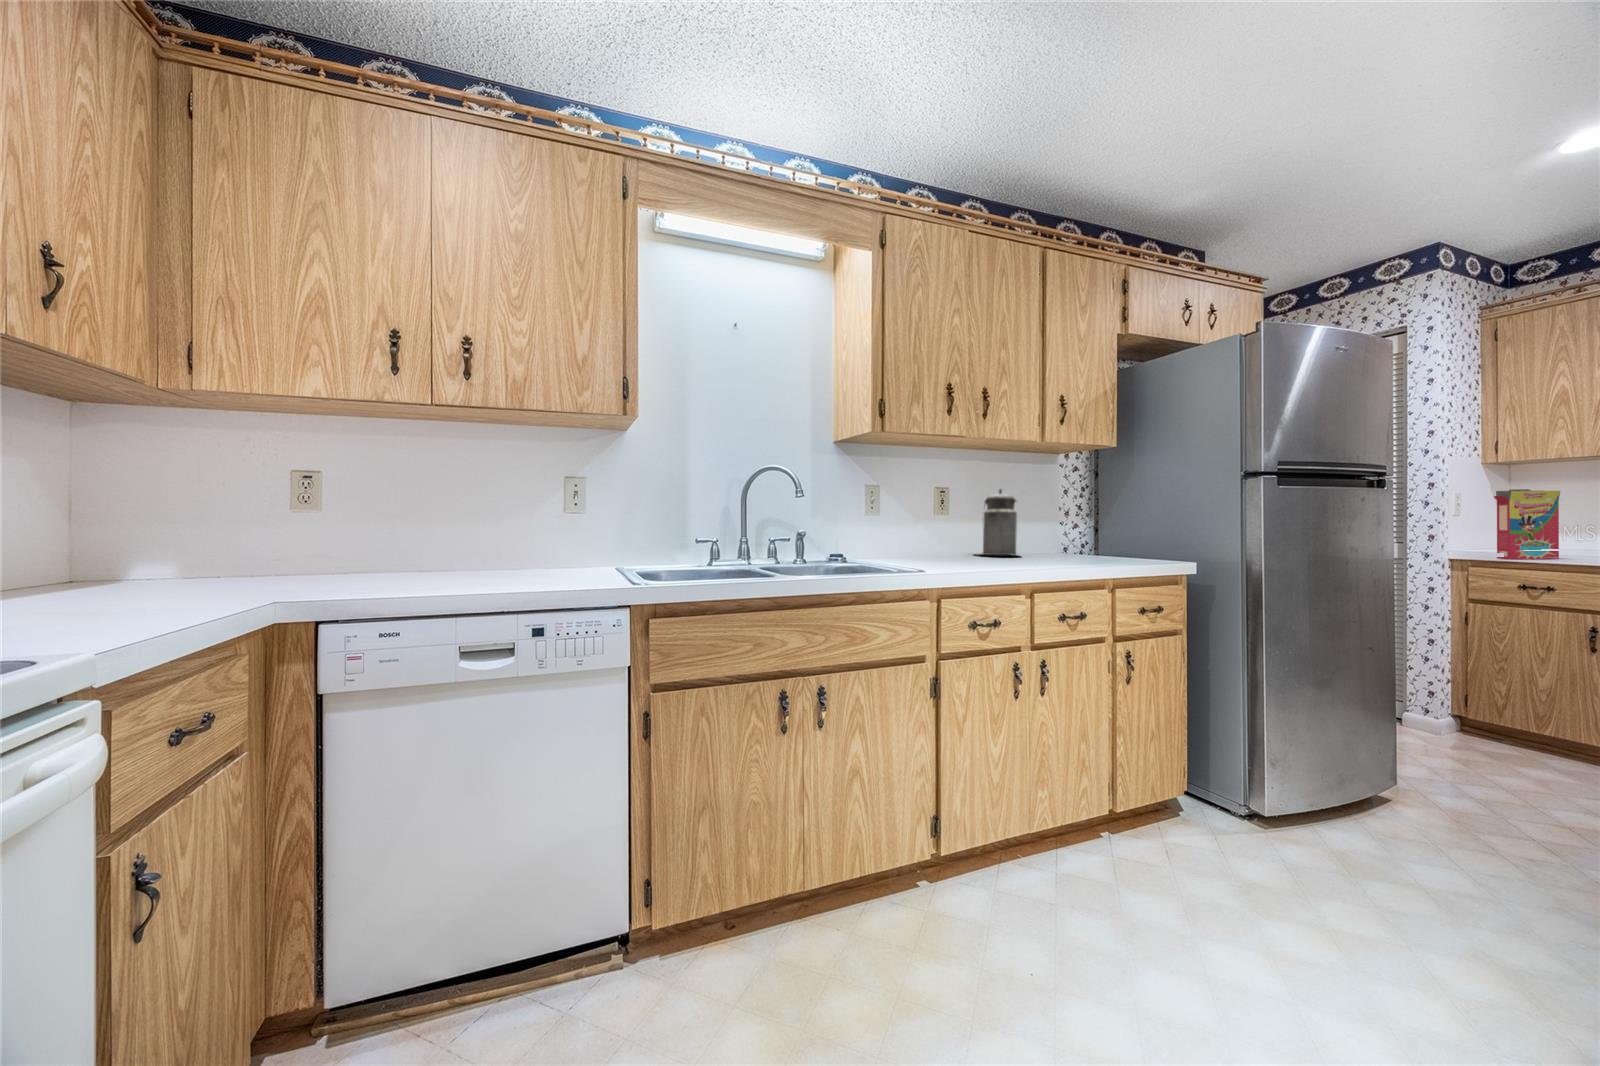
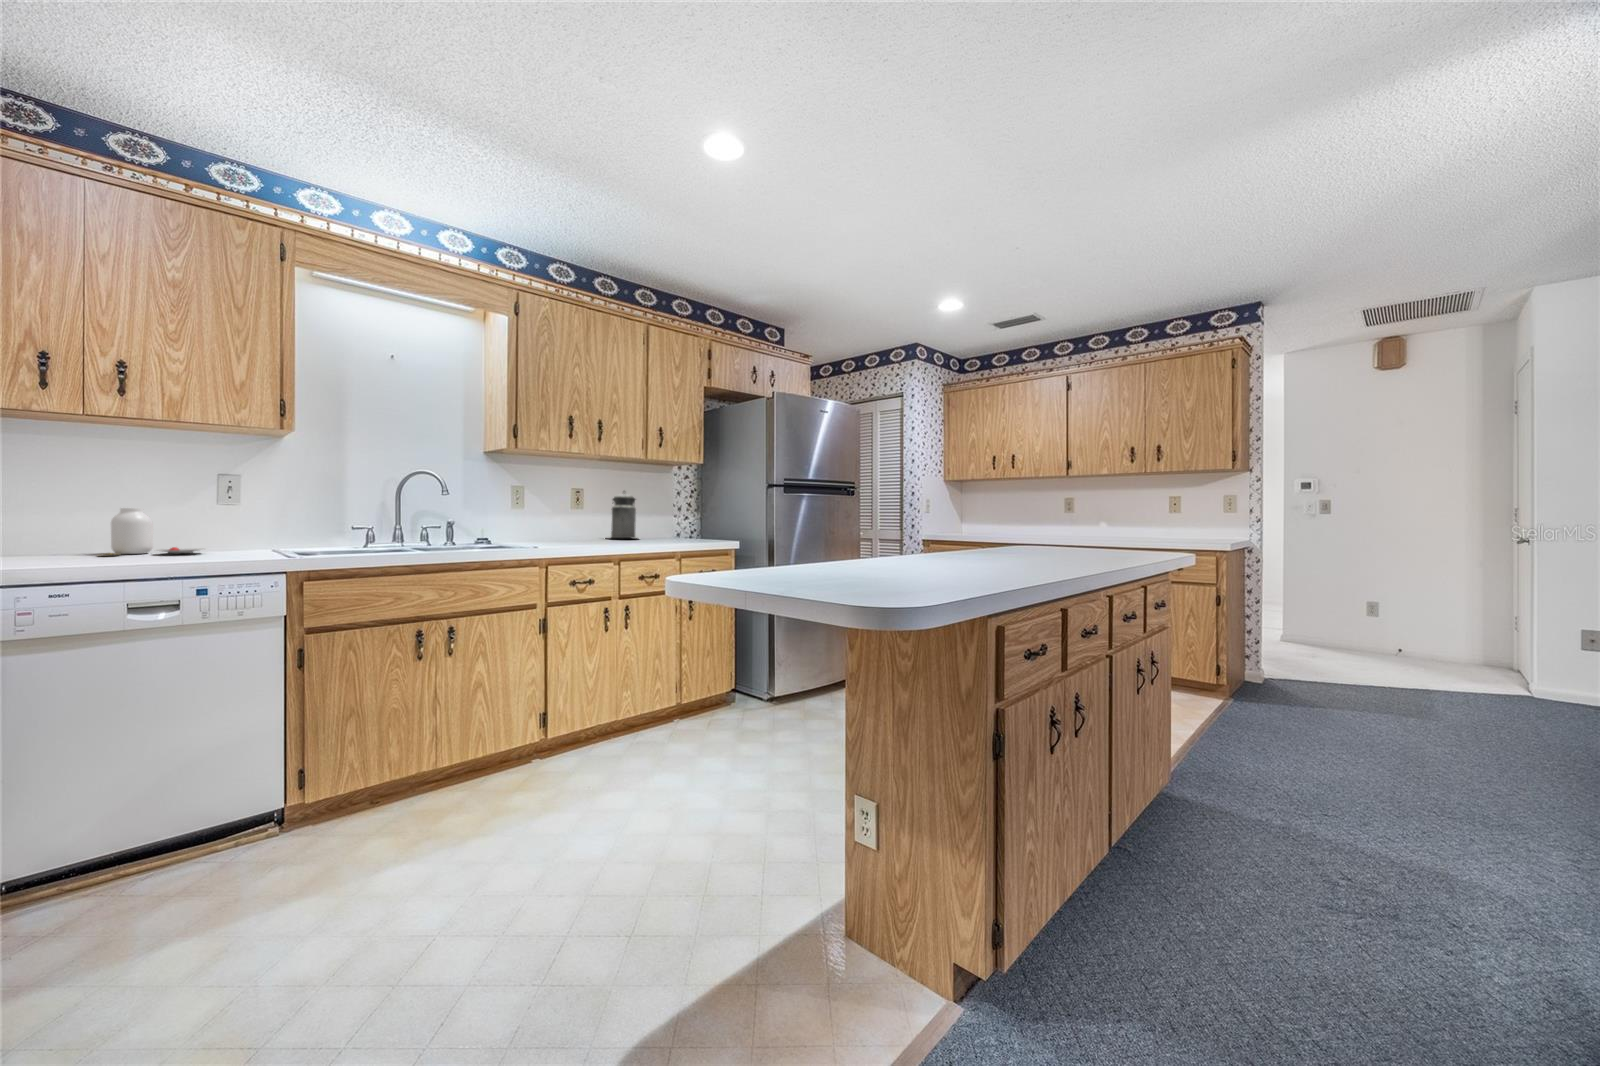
cereal box: present [1494,489,1561,559] -> none [941,498,973,540]
jar: none [443,518,547,576] -> present [107,508,201,555]

